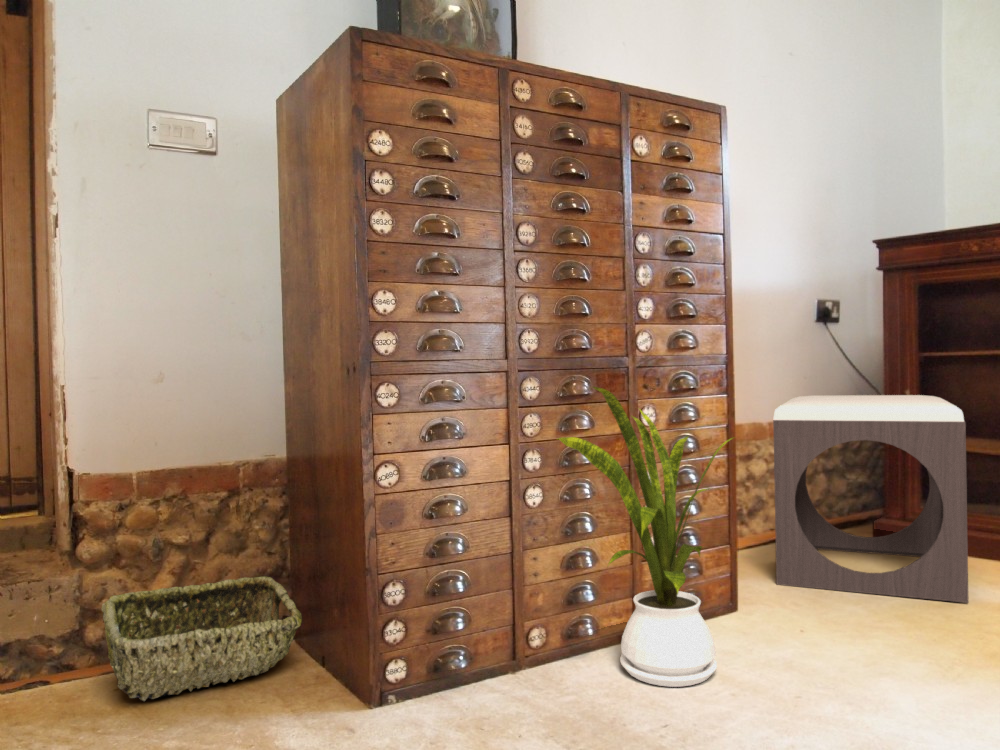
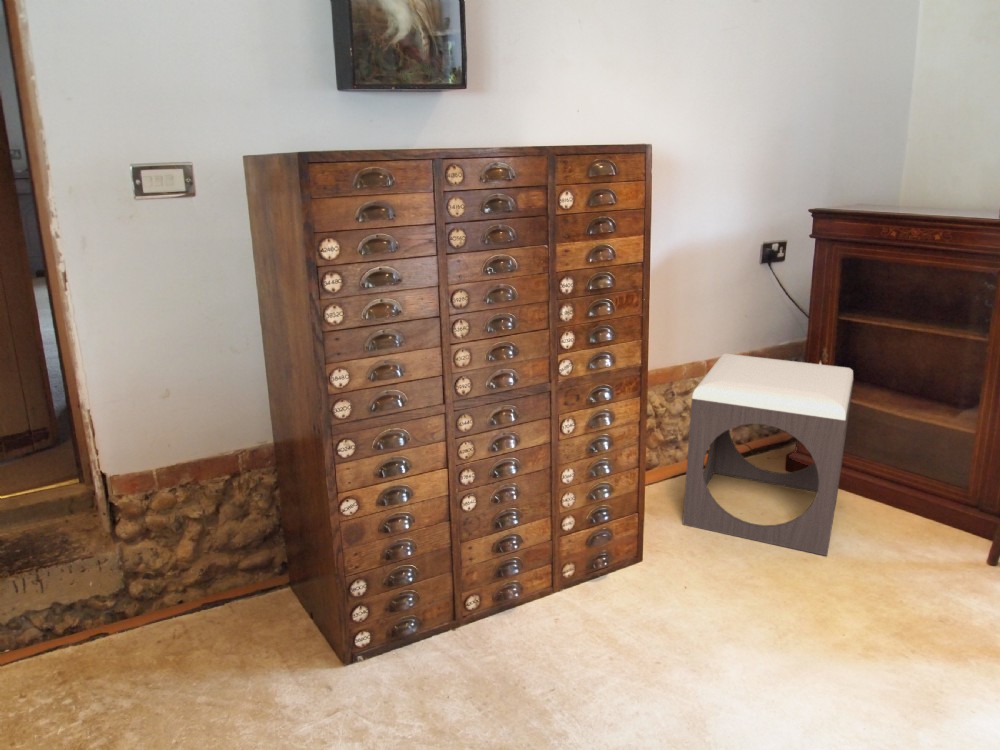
house plant: present [558,387,732,687] -> none [484,433,627,648]
woven basket: present [102,577,302,701] -> none [141,542,292,650]

